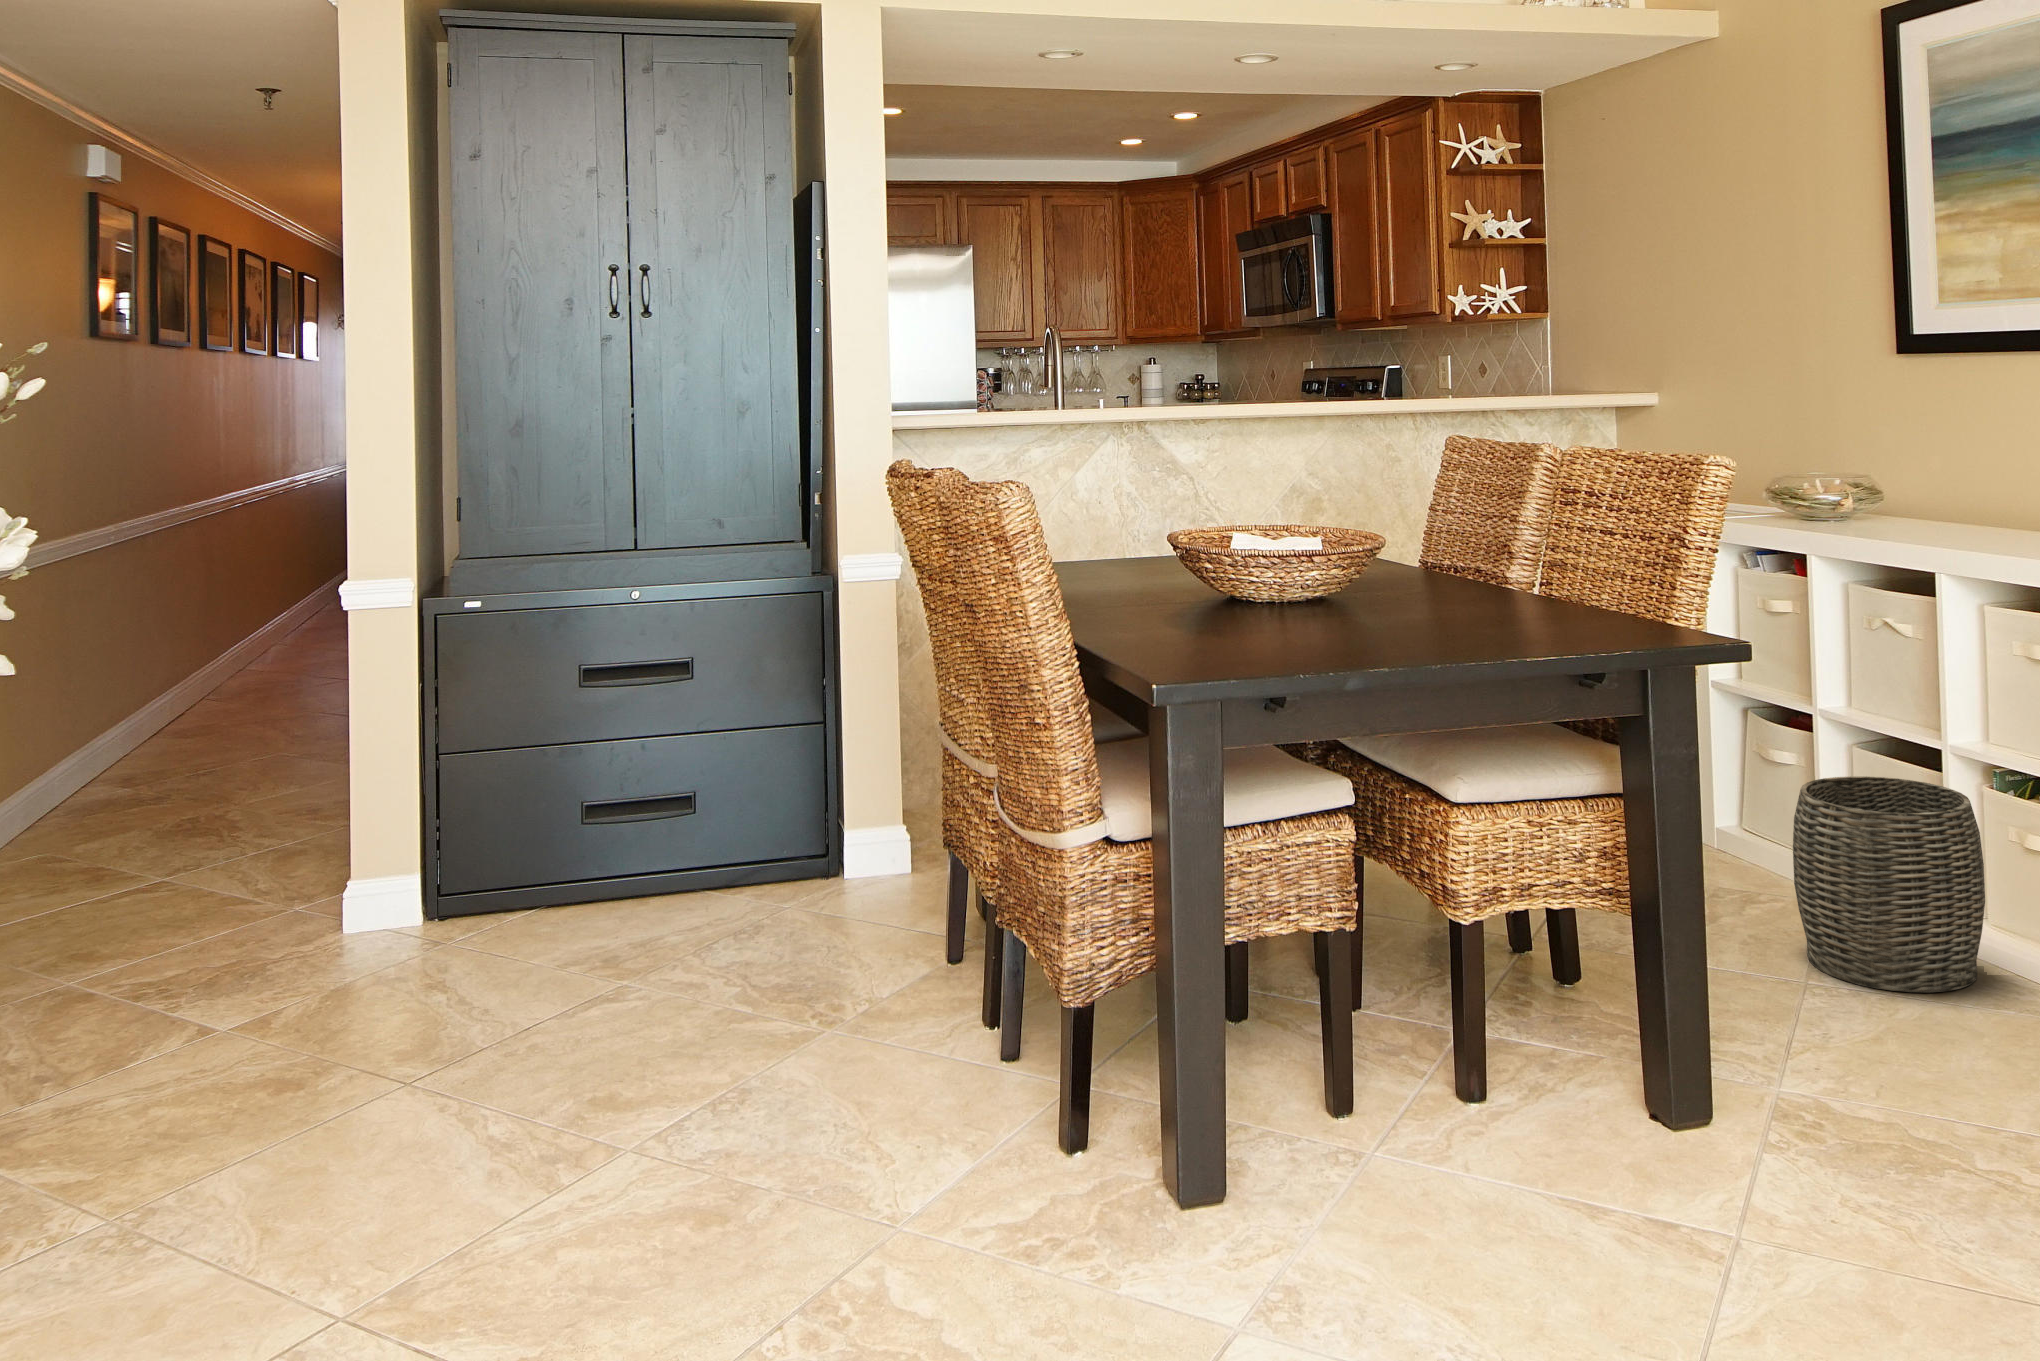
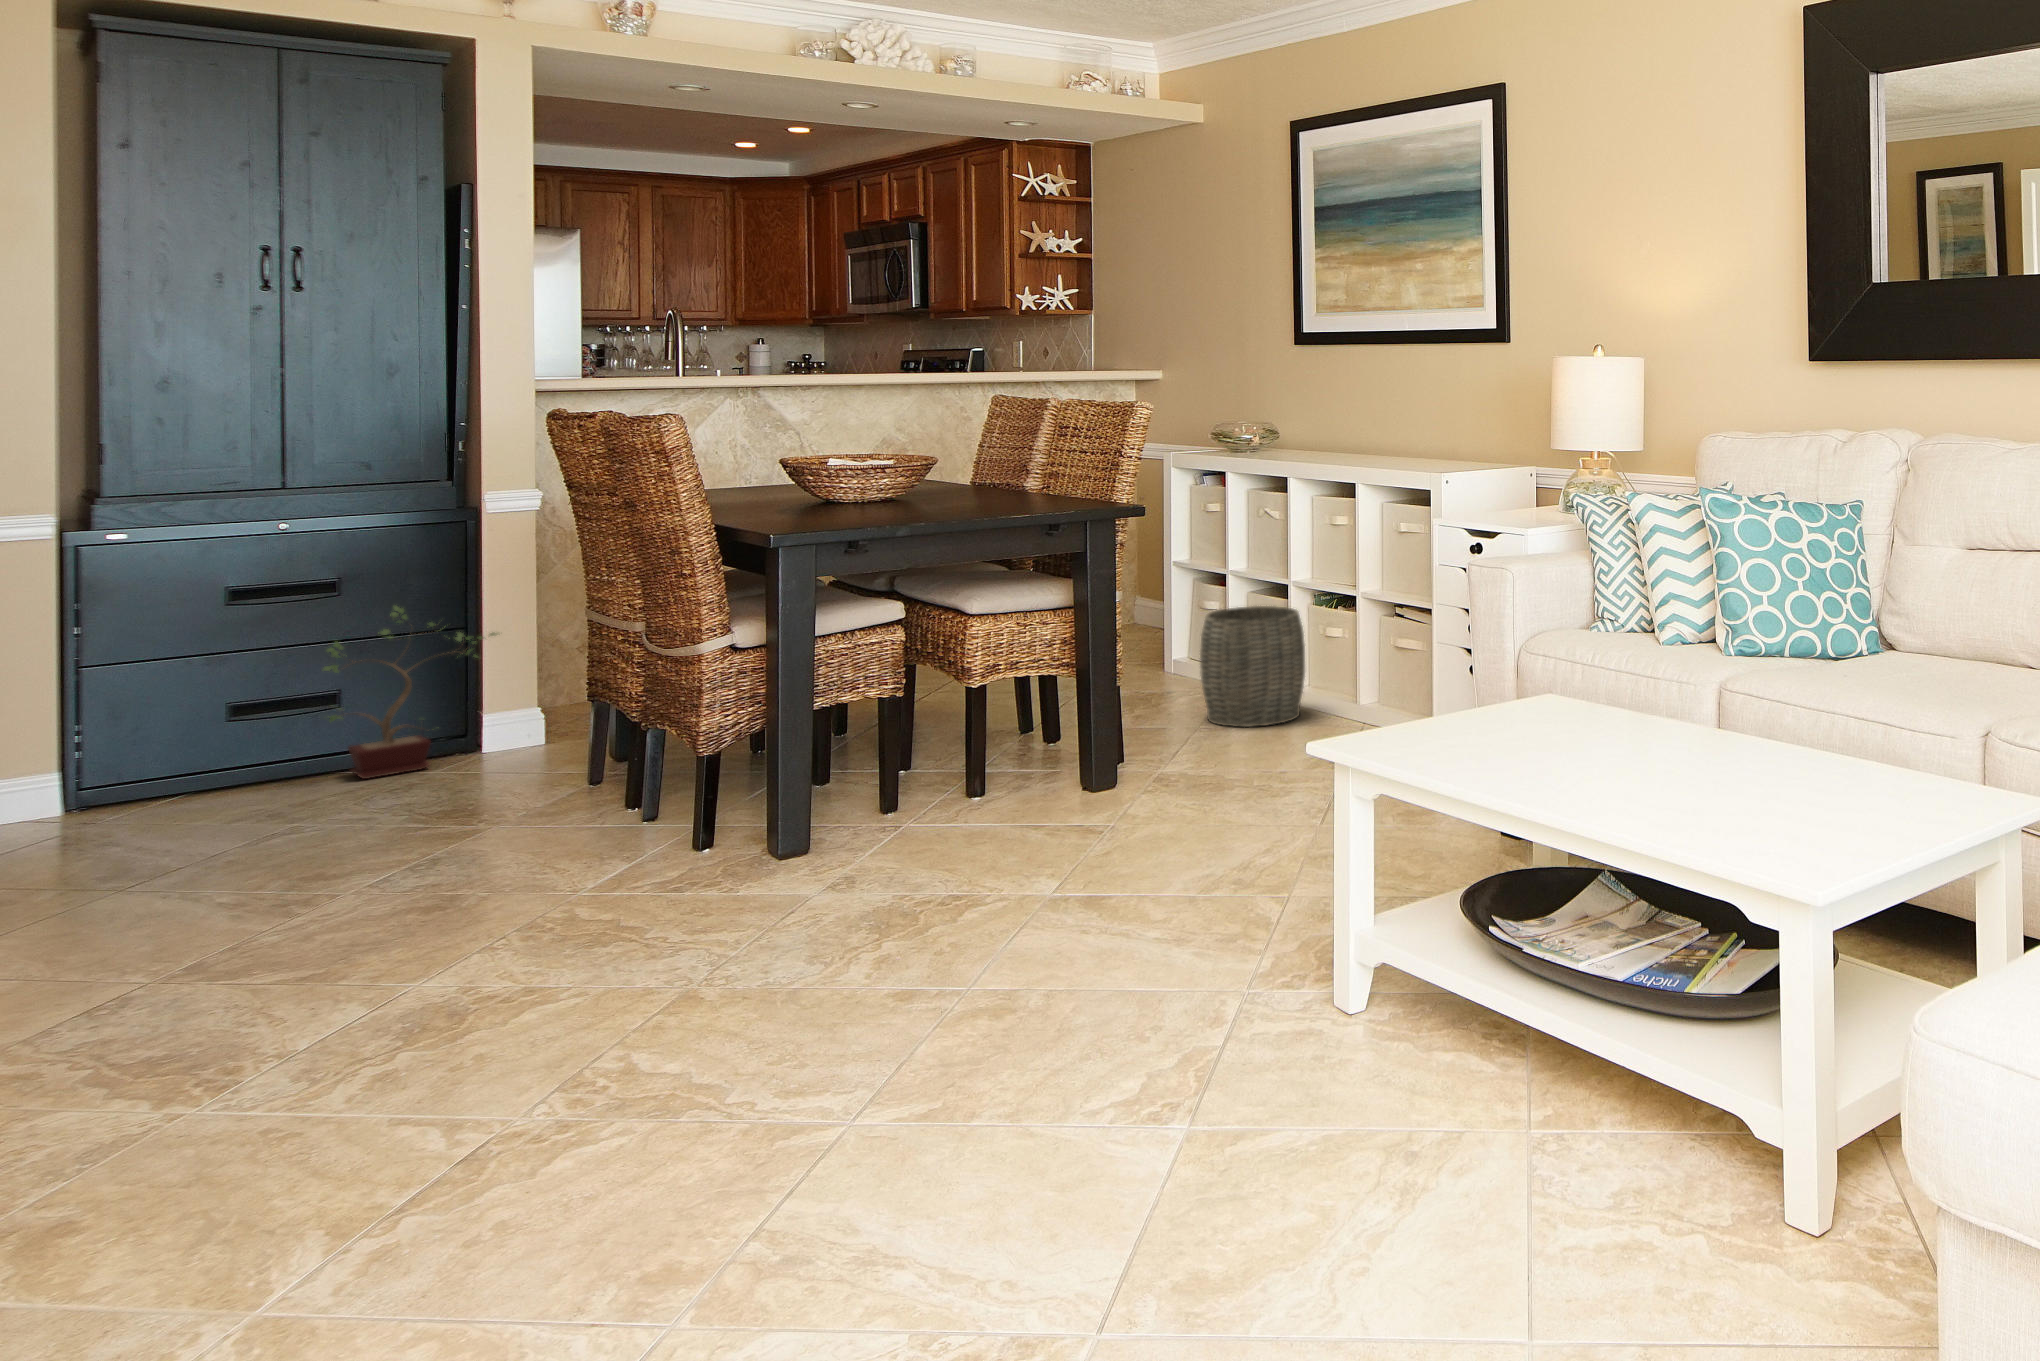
potted plant: none [664,694,856,912] -> present [324,606,496,779]

